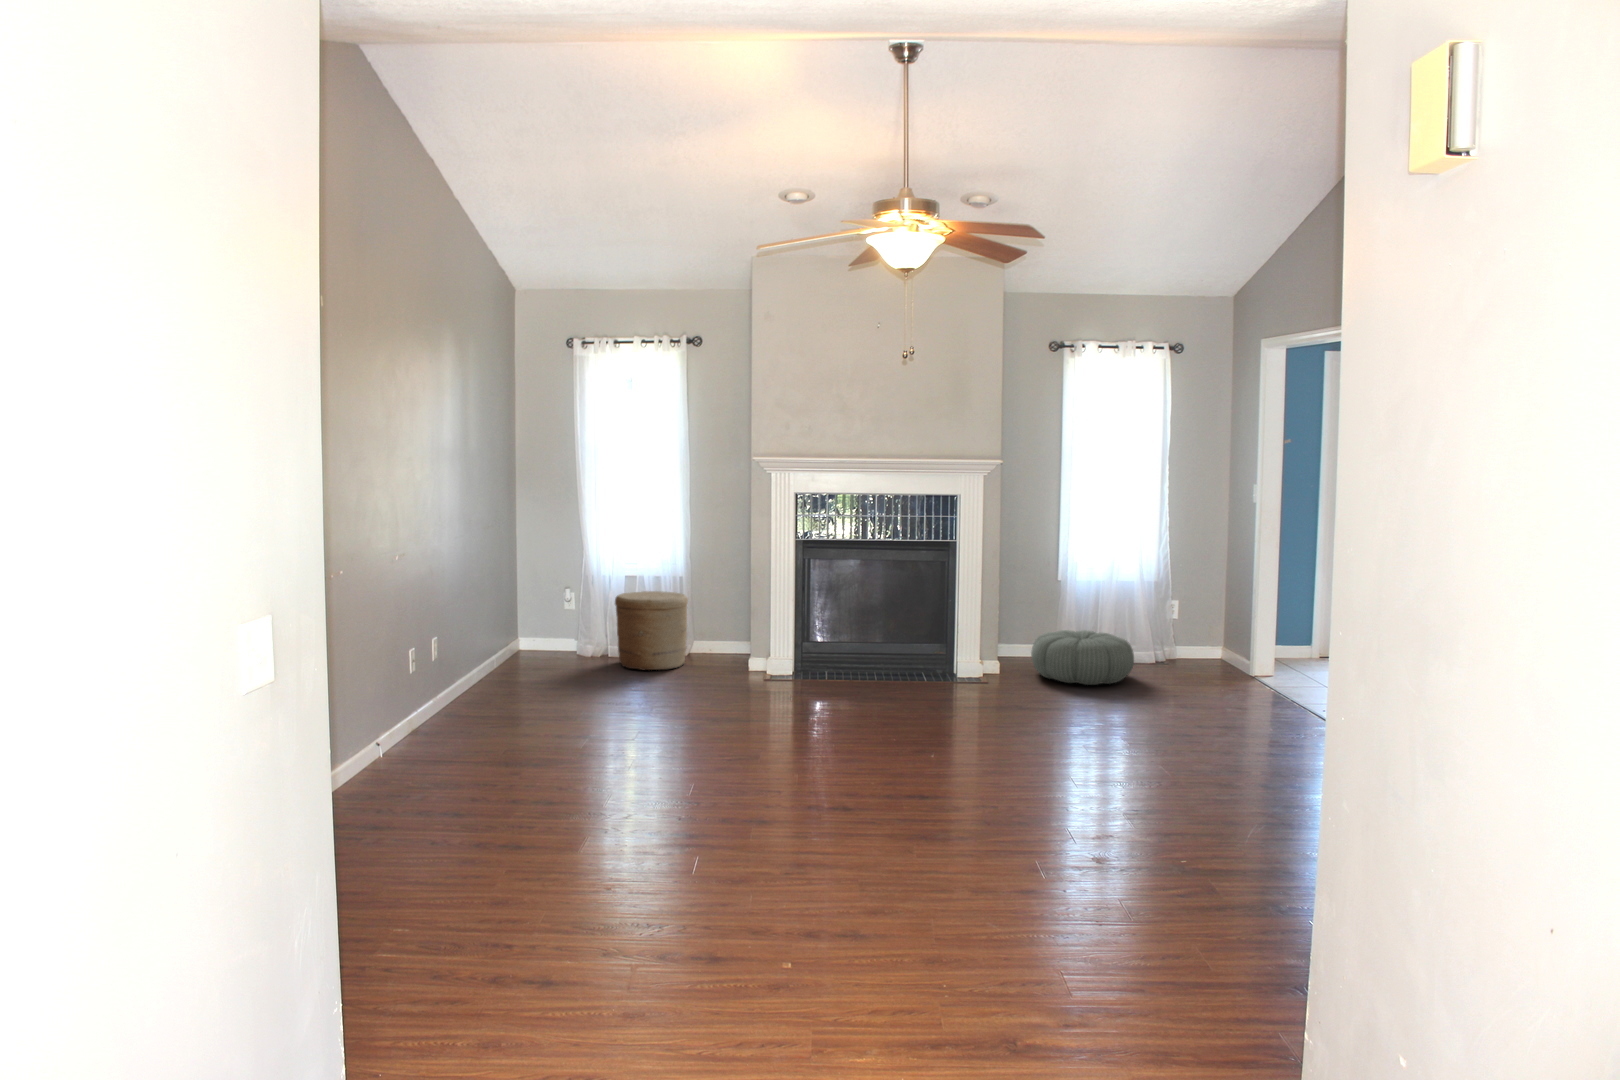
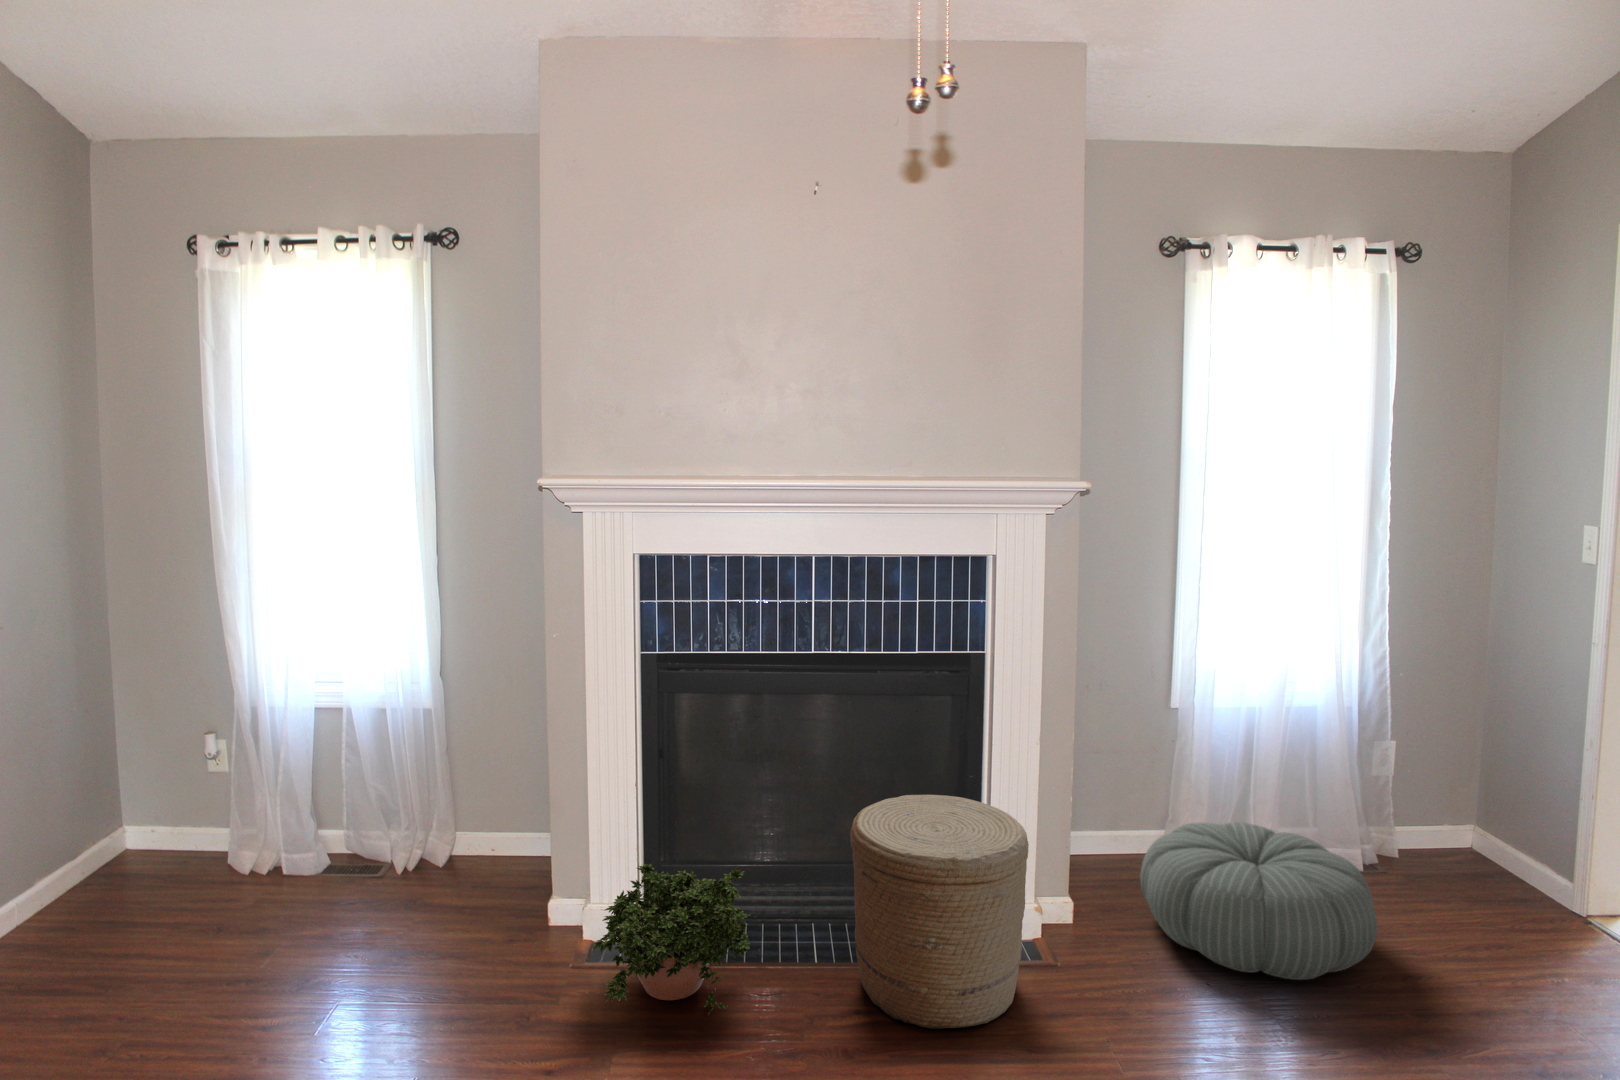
woven basket: present [615,591,688,670] -> present [850,795,1029,1029]
potted plant: none [777,631,848,688] -> present [592,863,750,1013]

